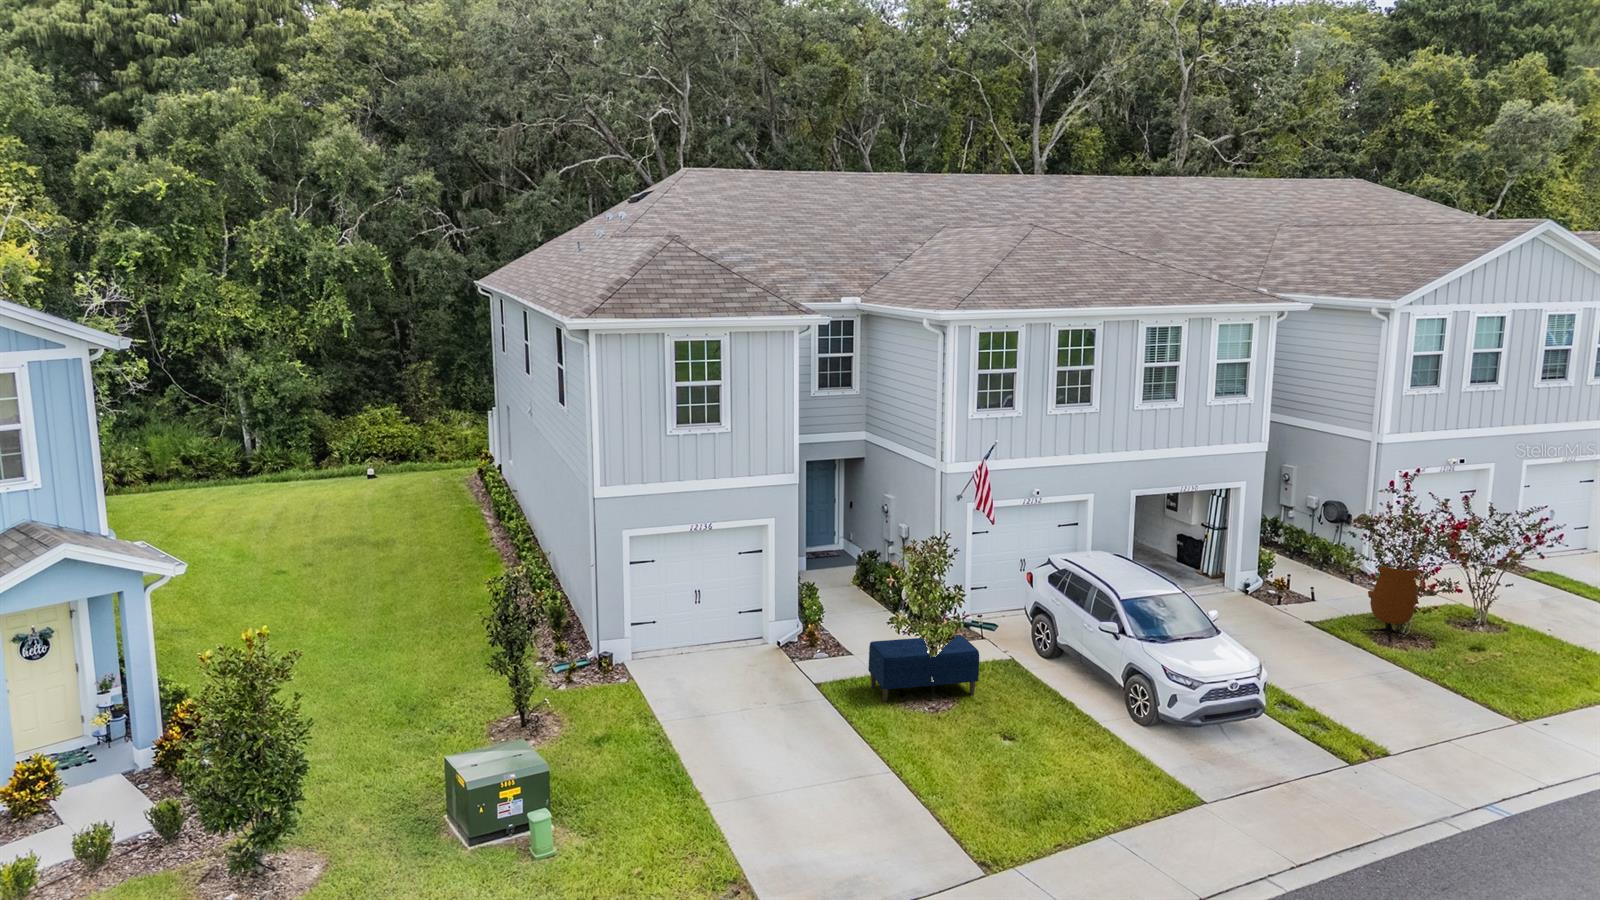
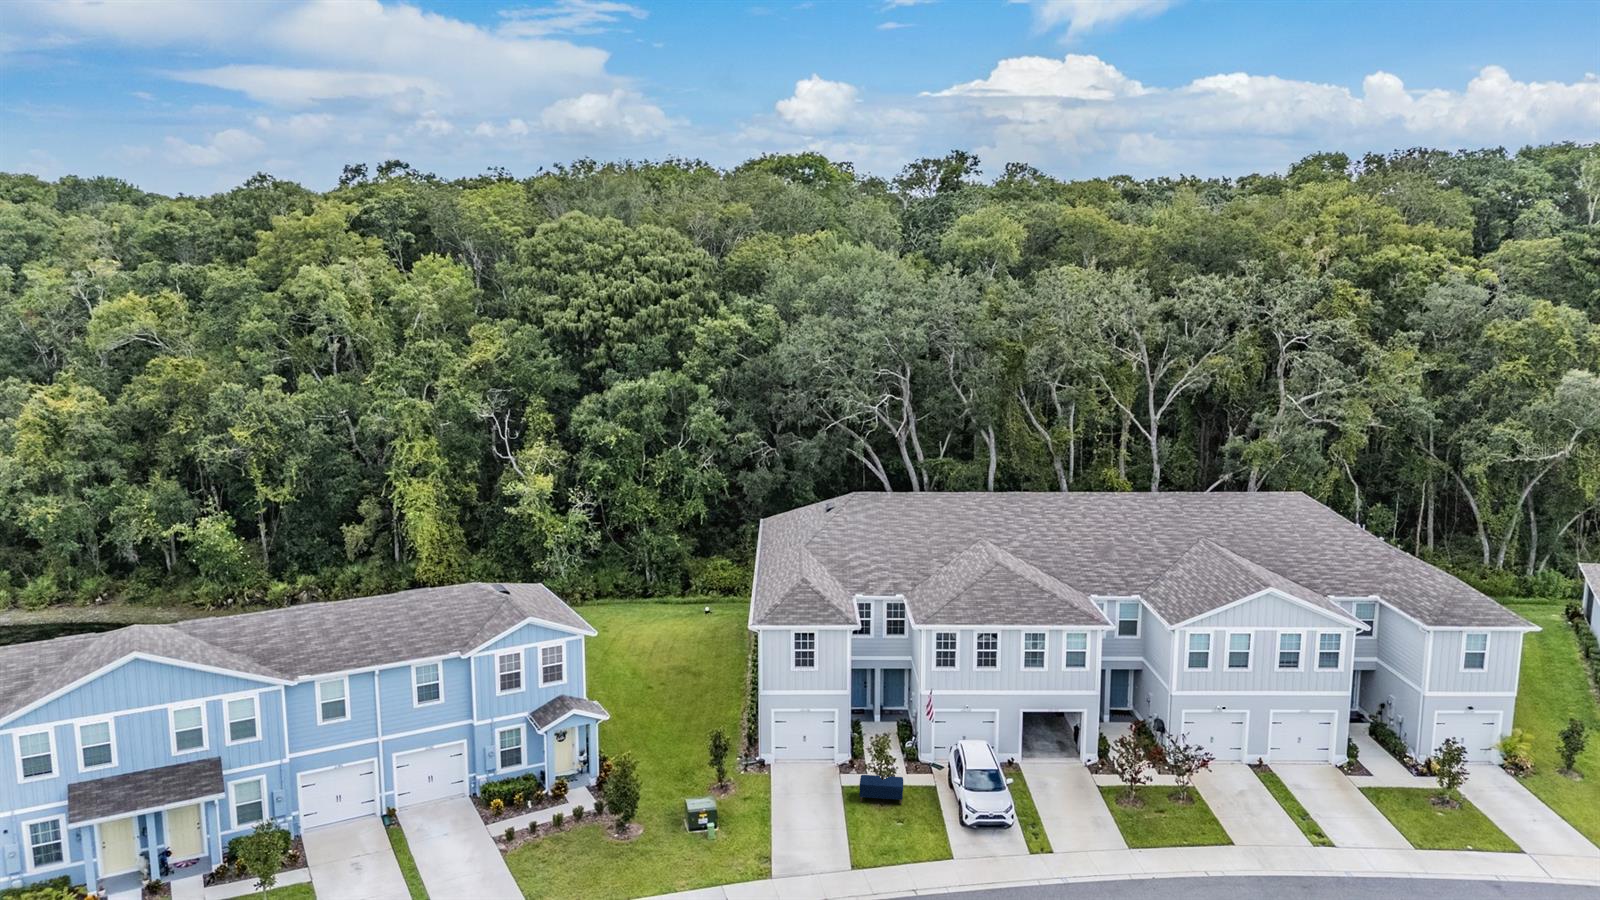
lounge chair: present [1361,566,1419,643] -> none [1127,772,1161,811]

